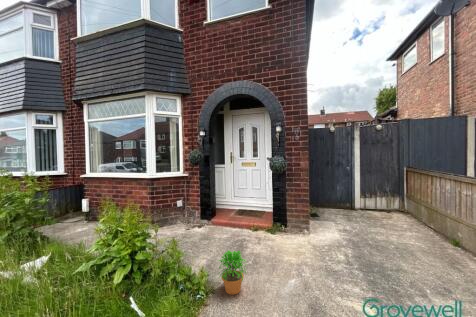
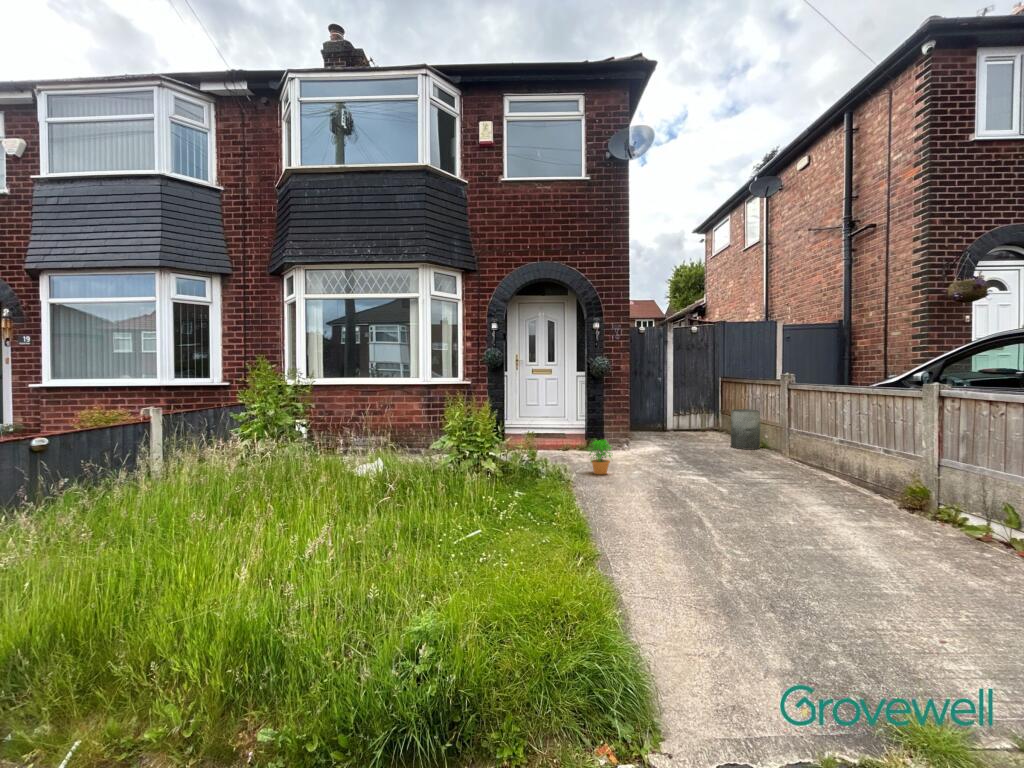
trash can: none [413,201,448,245] -> present [731,409,760,449]

